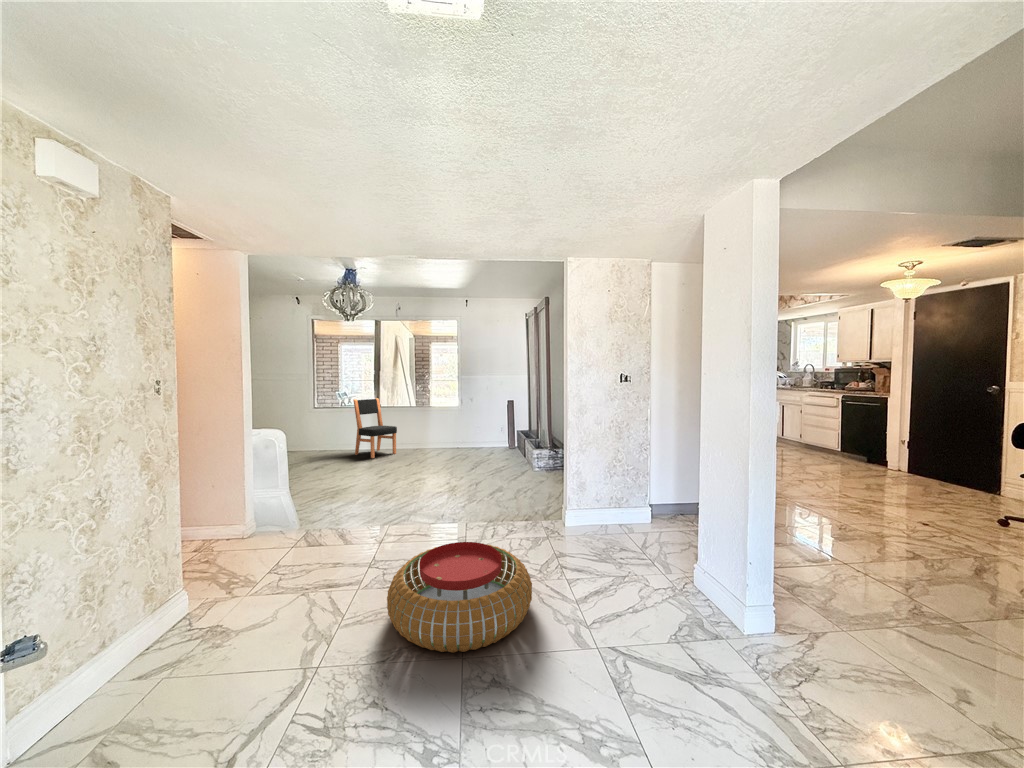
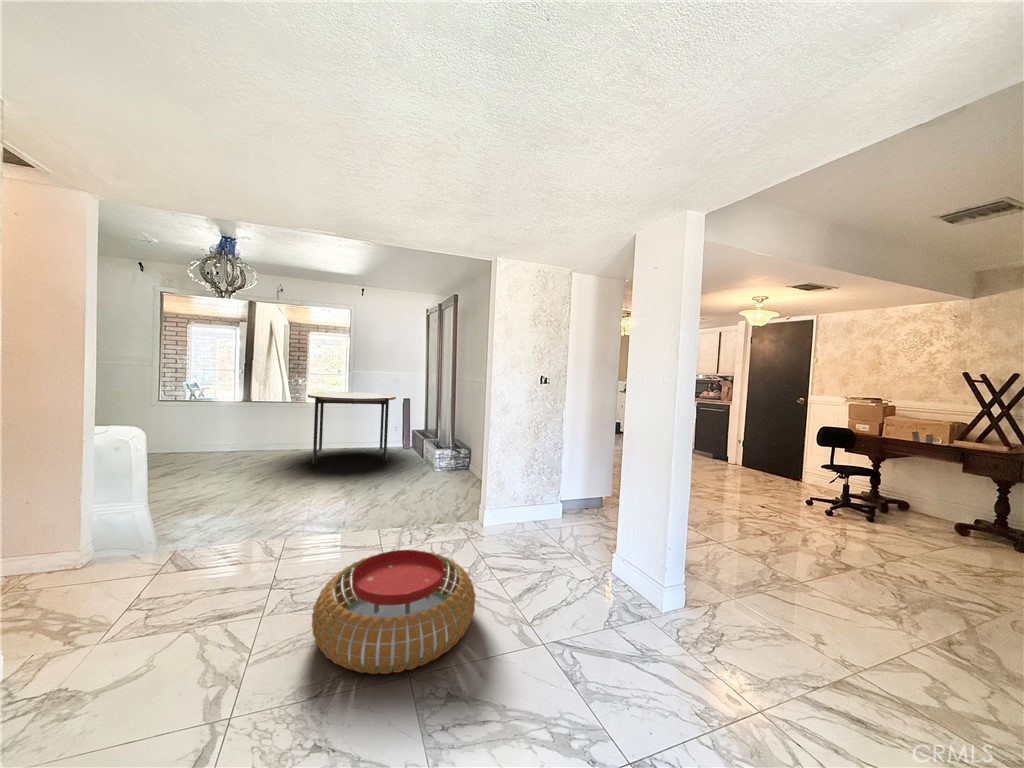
dining chair: present [353,398,397,458] -> none [221,388,279,459]
dining table: none [417,399,492,463] -> present [308,392,396,464]

